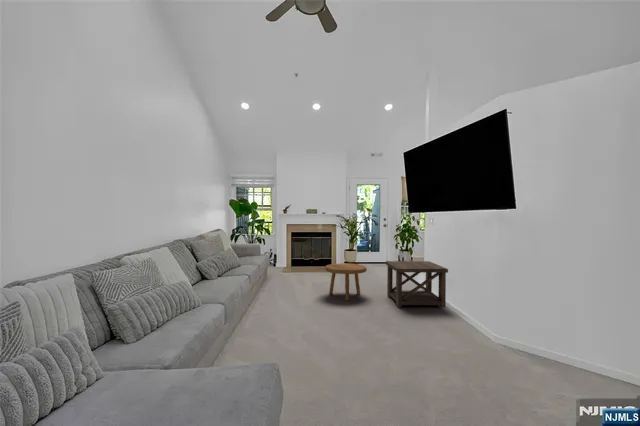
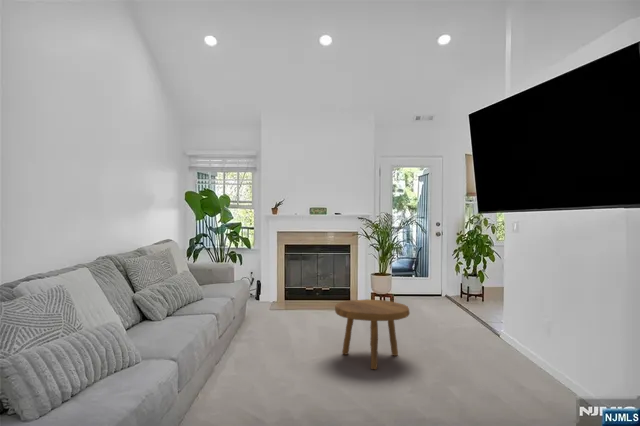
side table: present [386,261,448,308] -> none [444,297,567,389]

